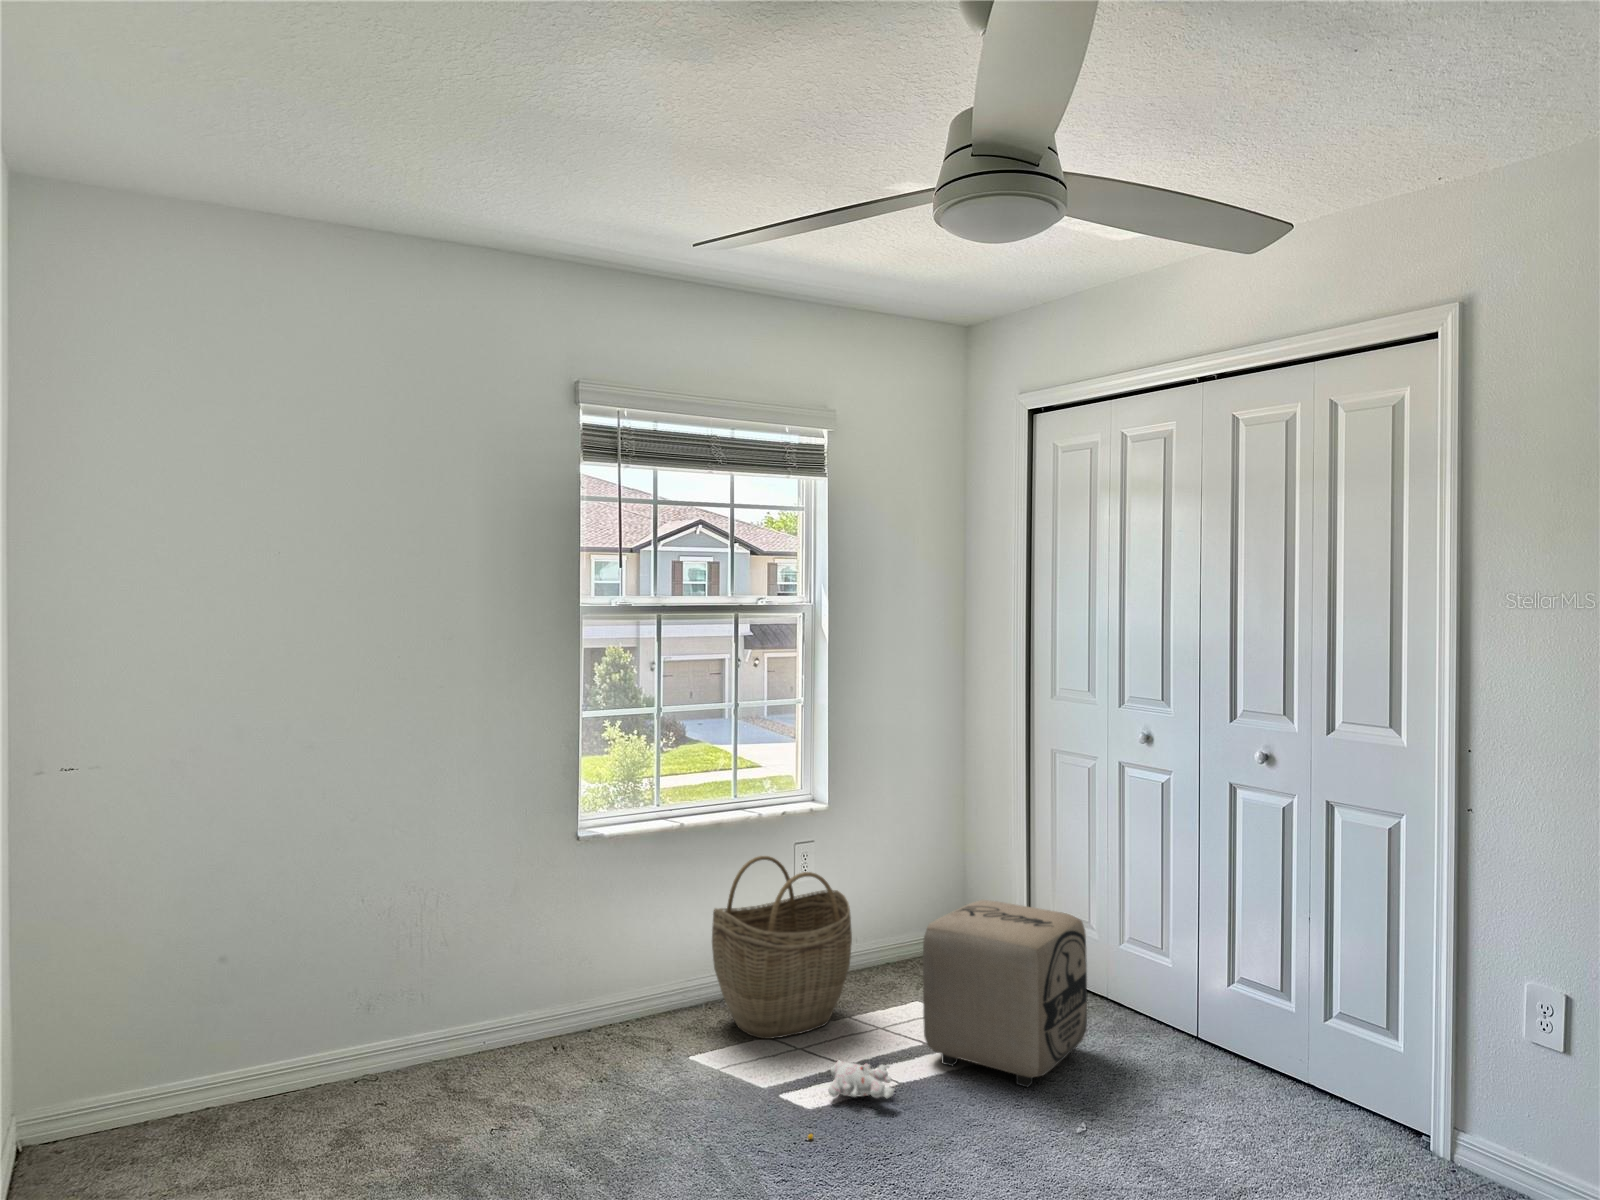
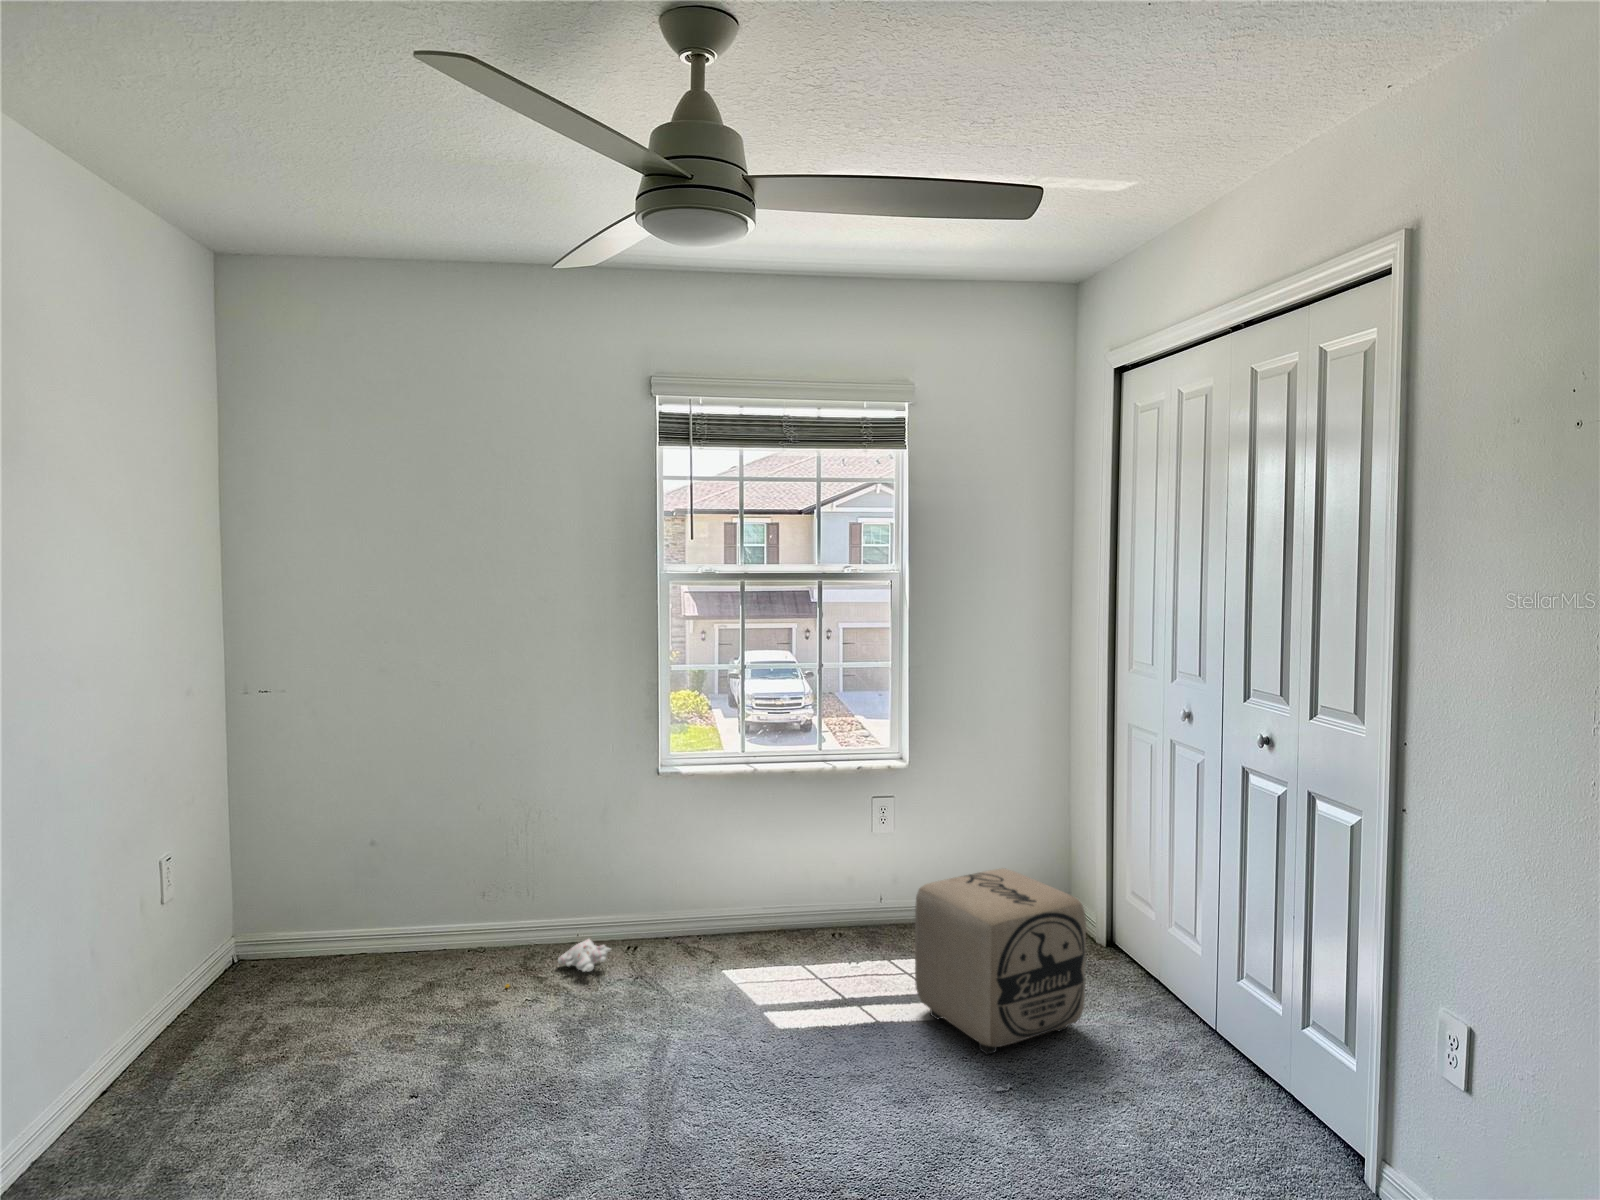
woven basket: present [712,856,852,1039] -> none [767,800,894,963]
plush toy: present [808,1061,895,1139] -> present [505,939,611,988]

